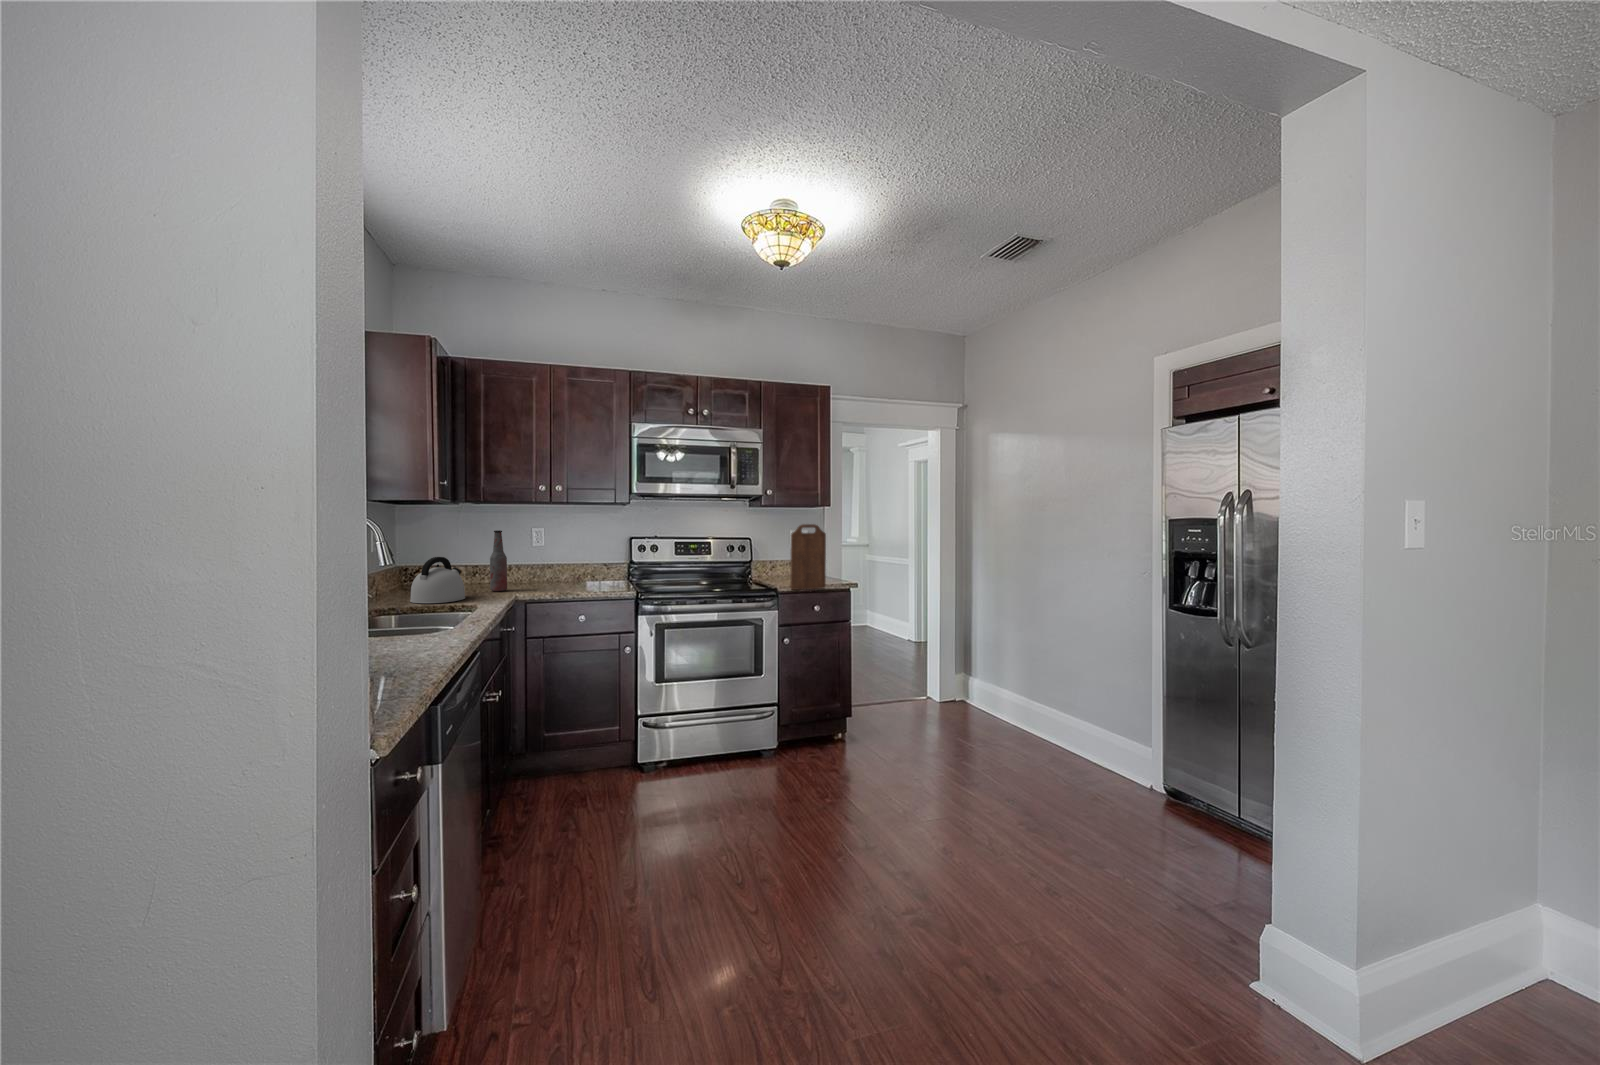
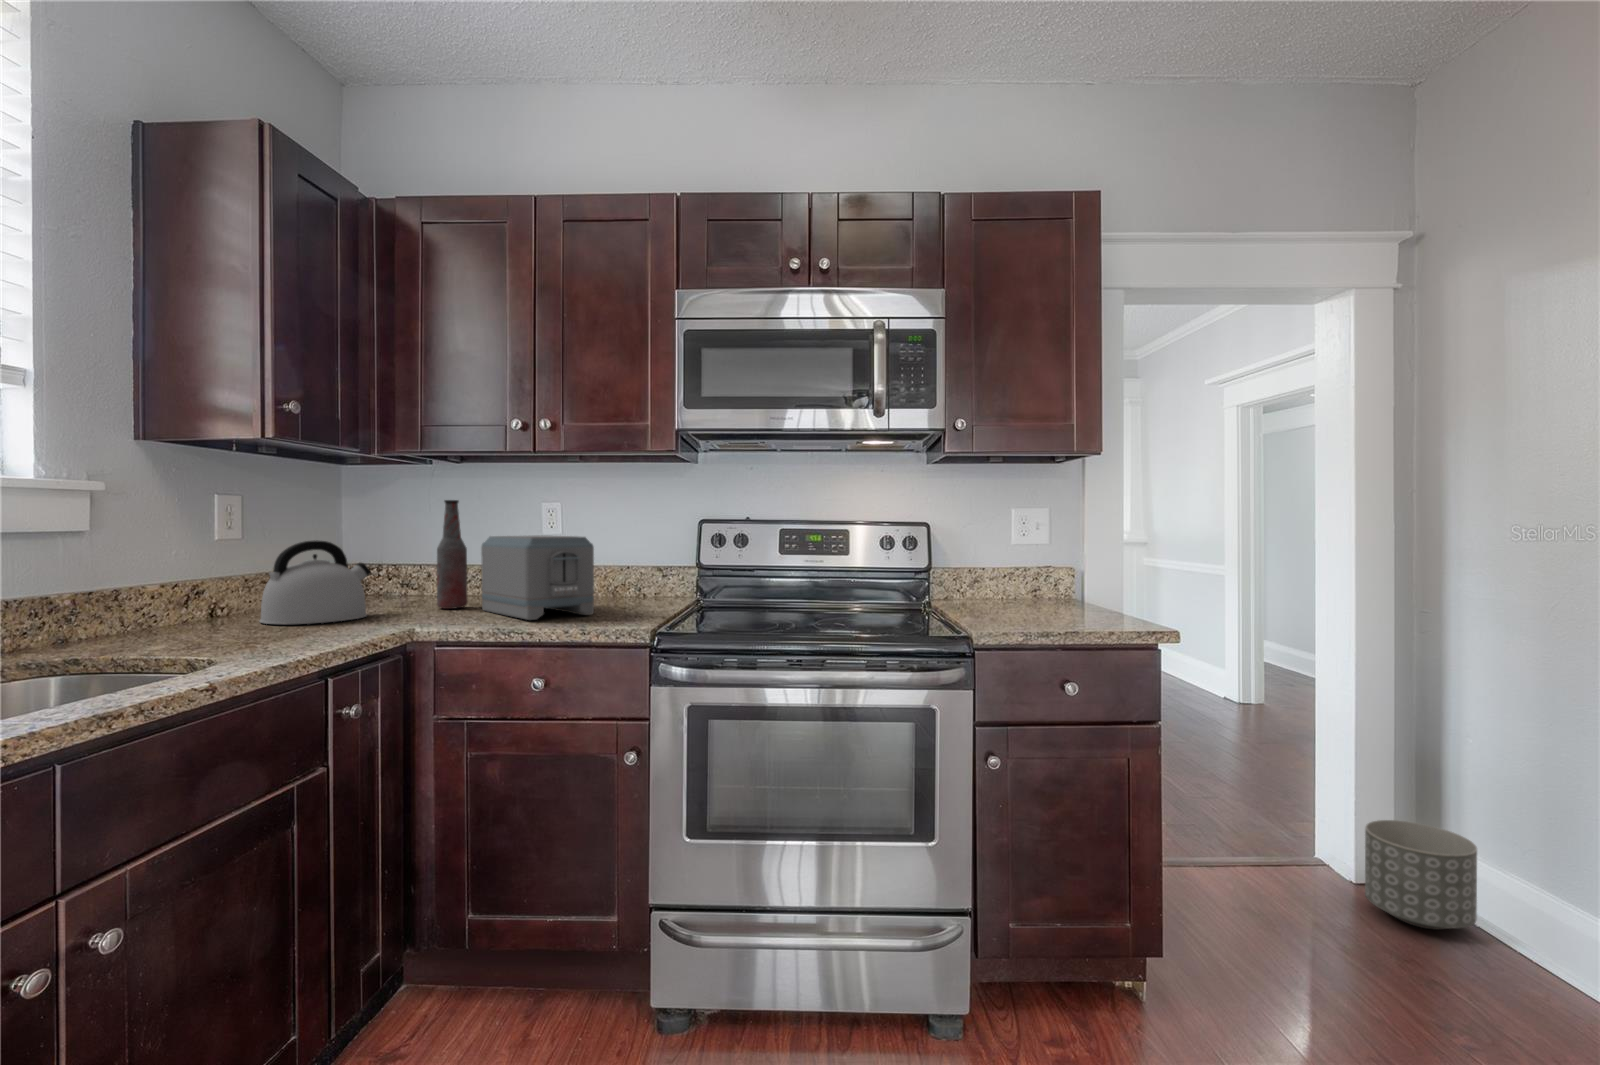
cutting board: present [790,524,826,590] -> none [995,484,1078,627]
toaster: none [520,549,590,596] -> present [481,536,594,620]
planter: none [942,670,982,714] -> present [1365,820,1477,929]

